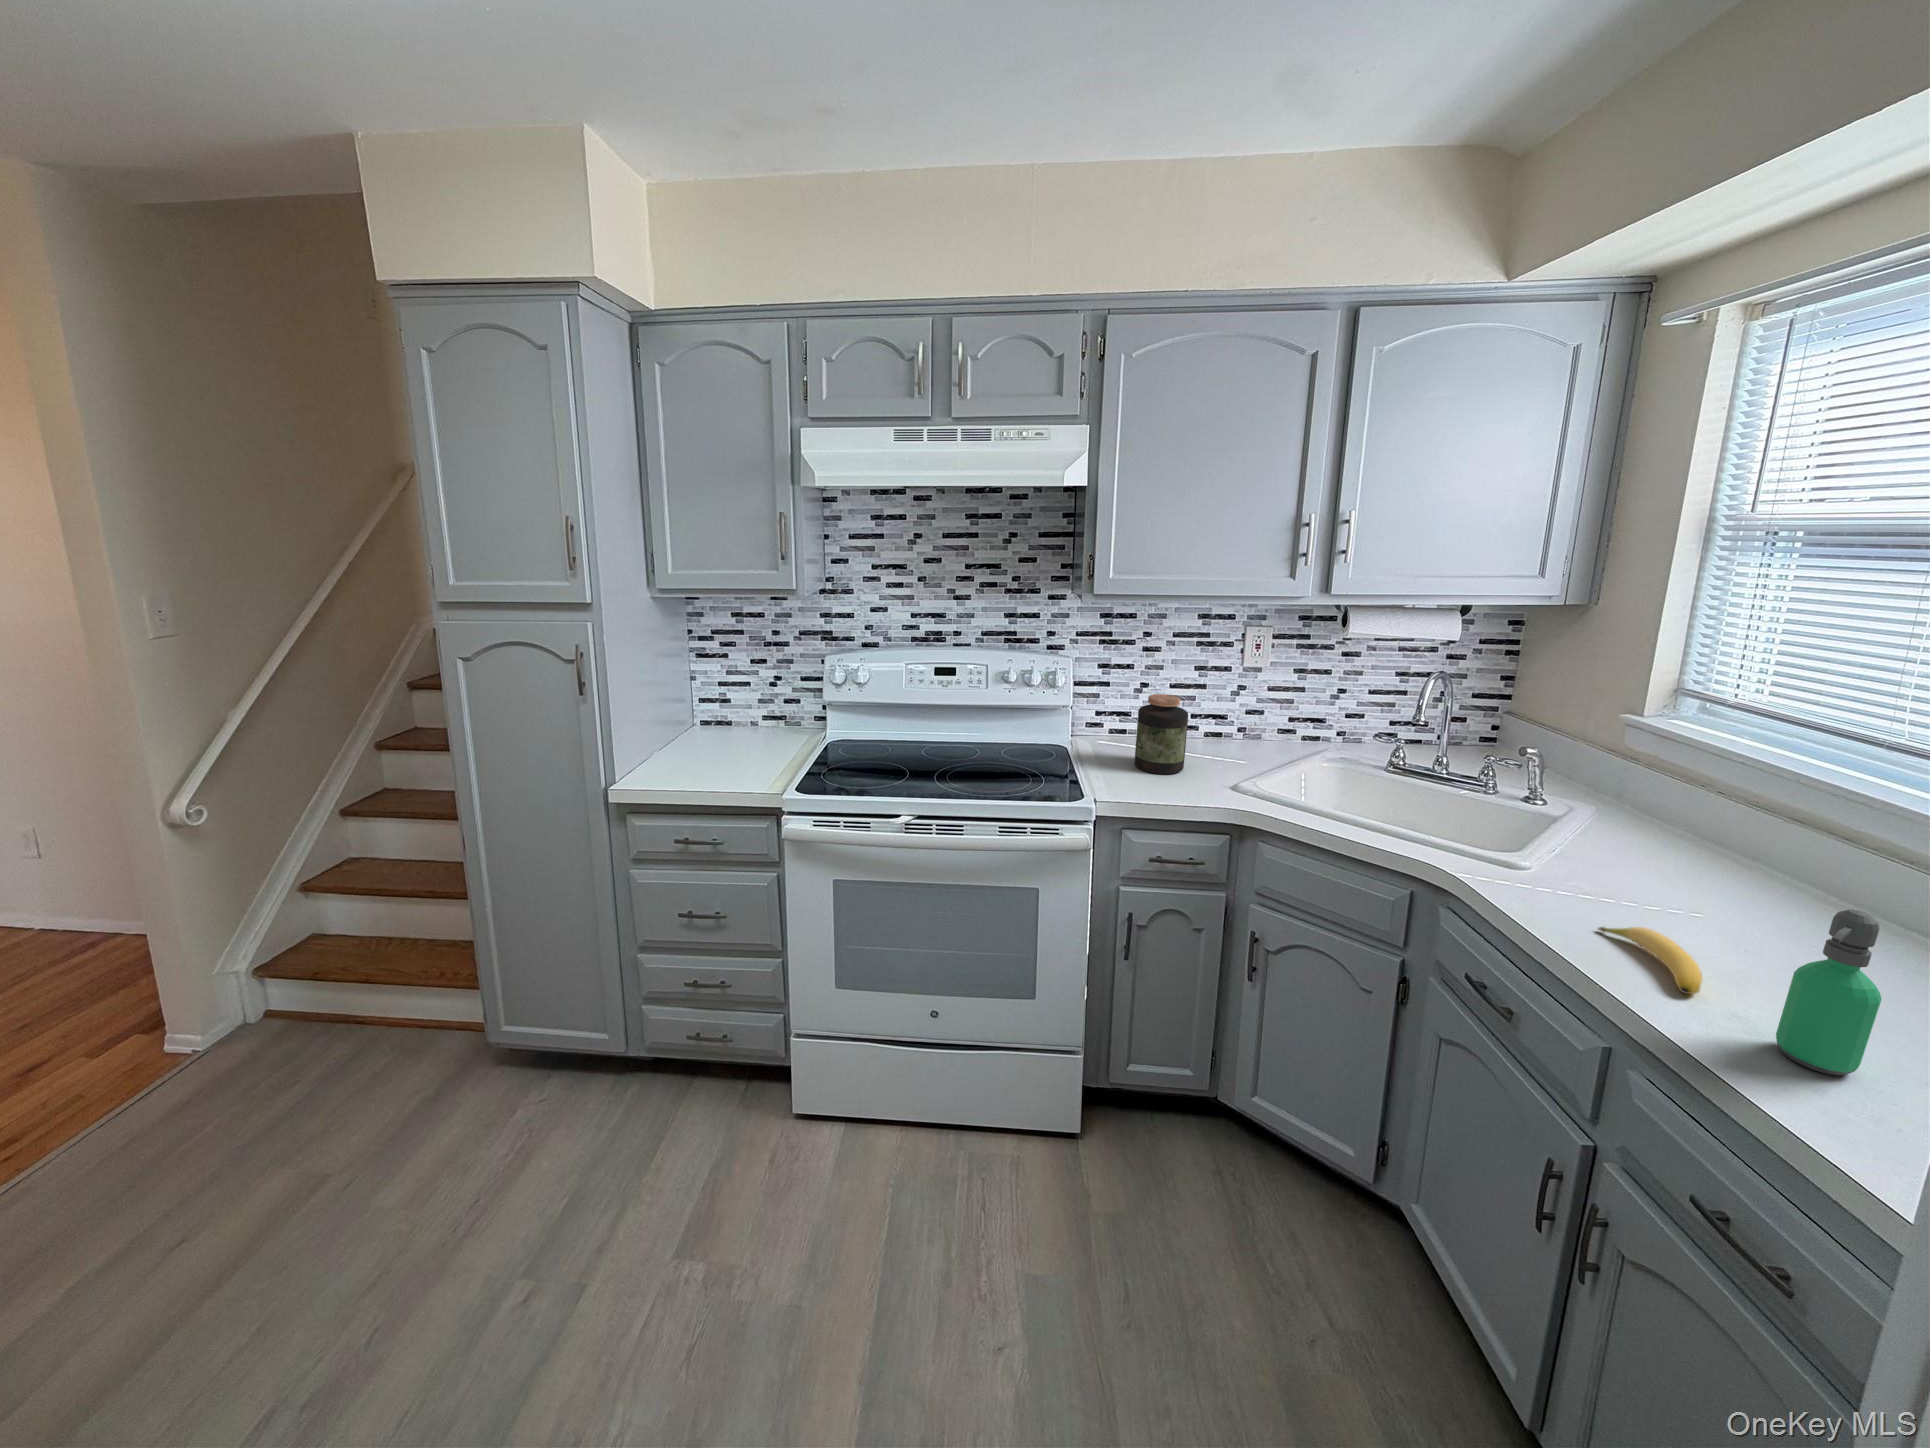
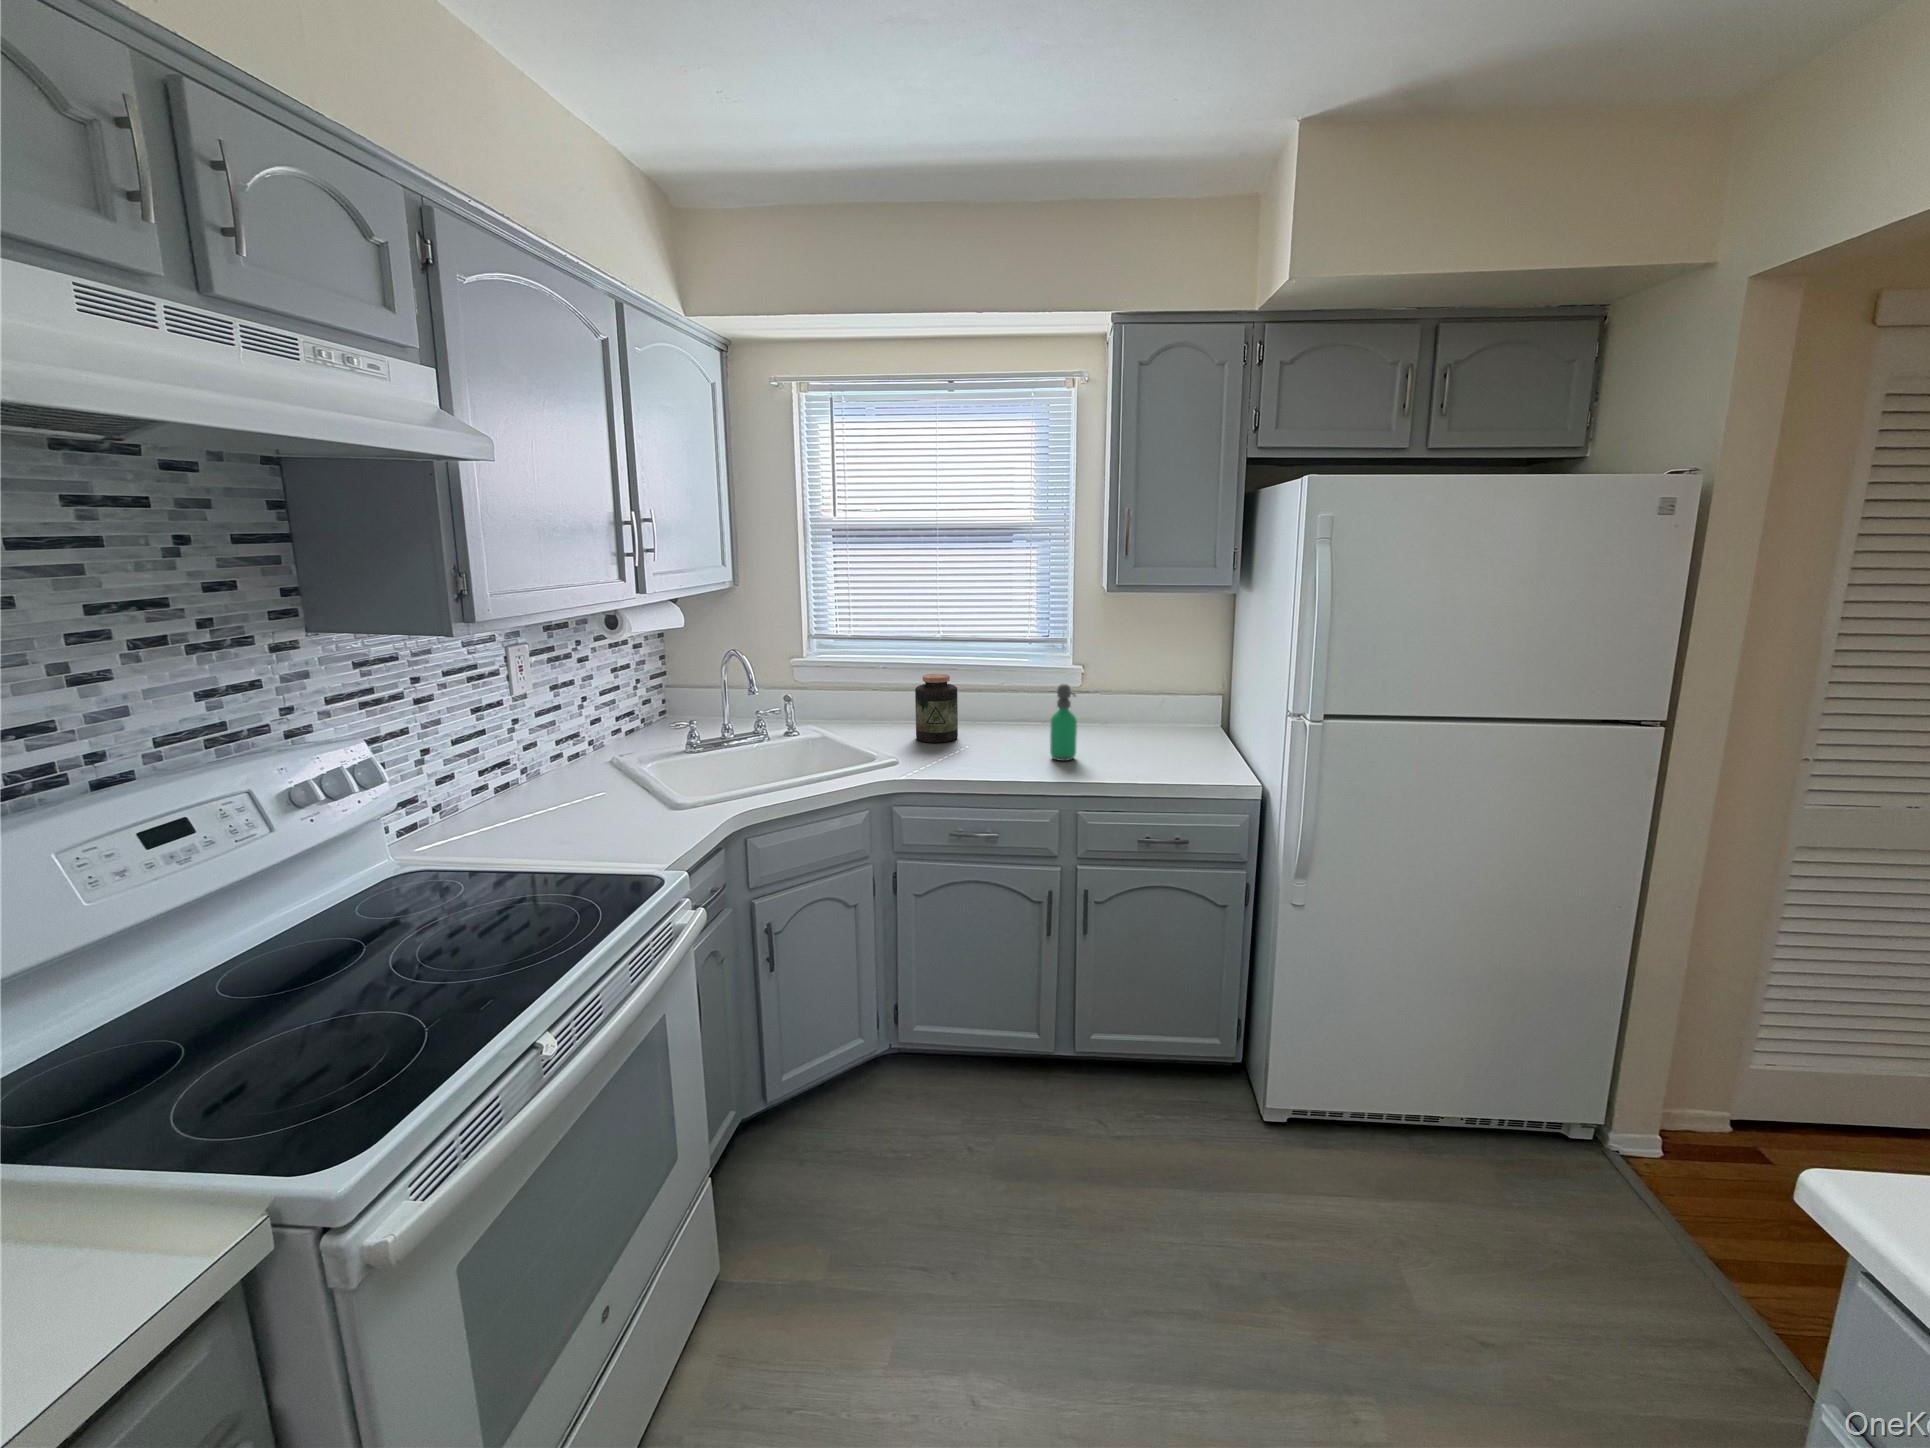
jar: present [1135,694,1188,774] -> present [915,674,958,743]
banana: present [1598,927,1702,994] -> none [952,745,1019,762]

